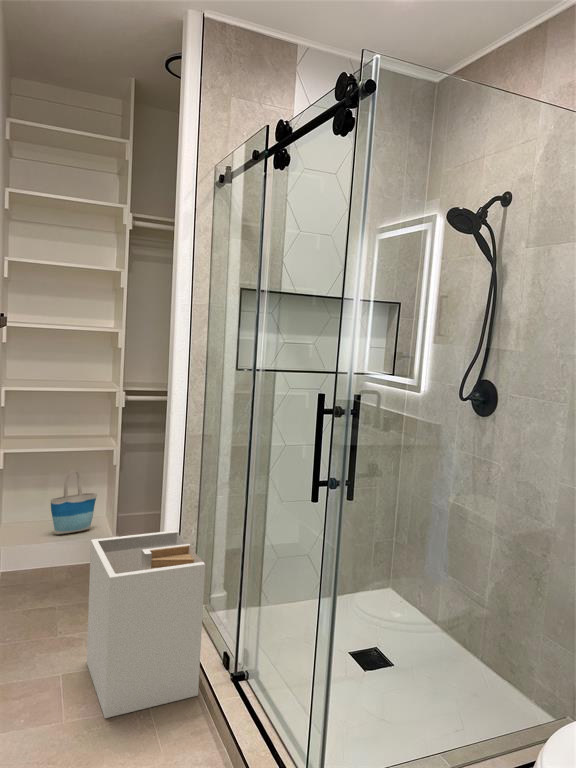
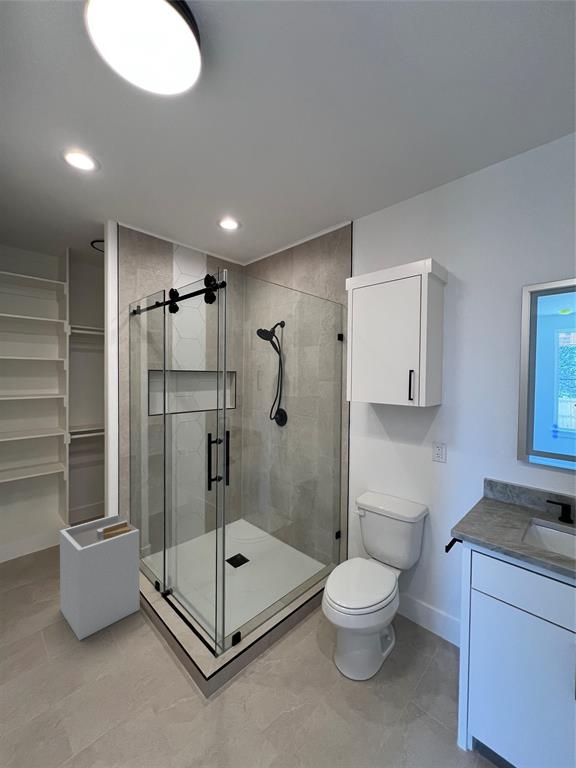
tote bag: present [51,470,97,534] -> none [19,489,54,533]

